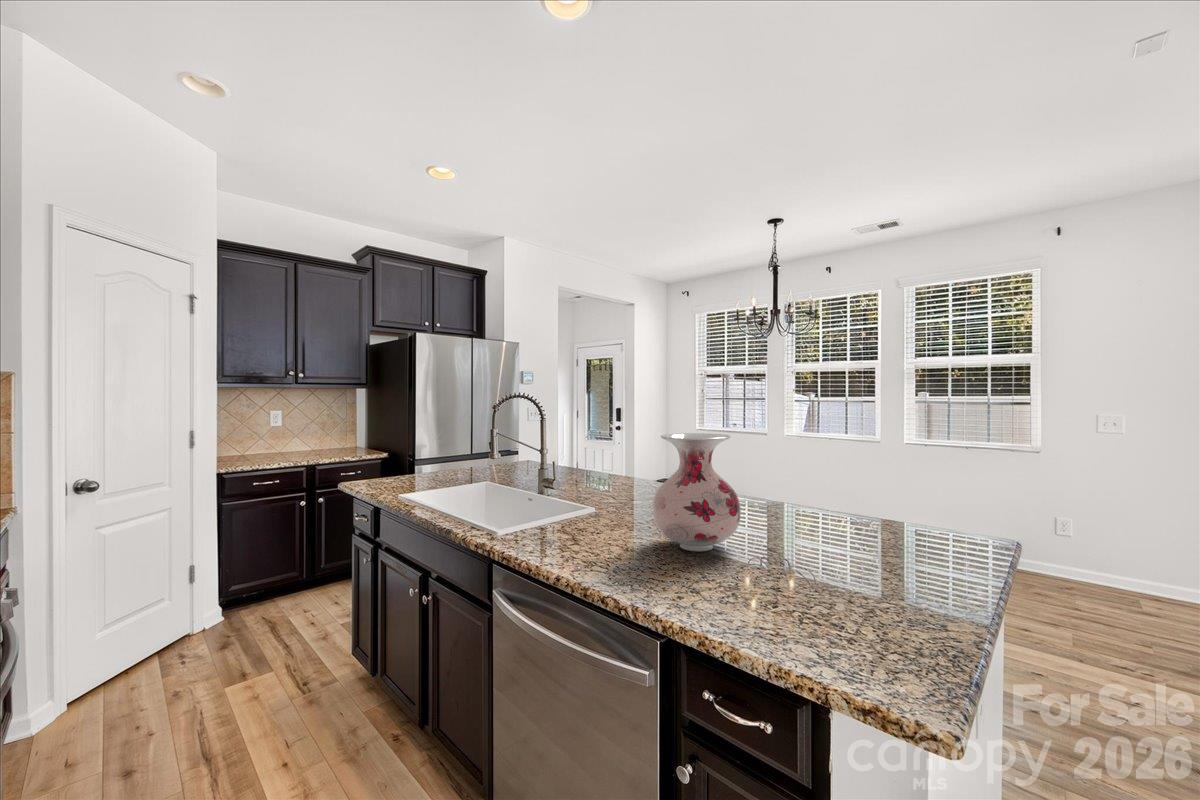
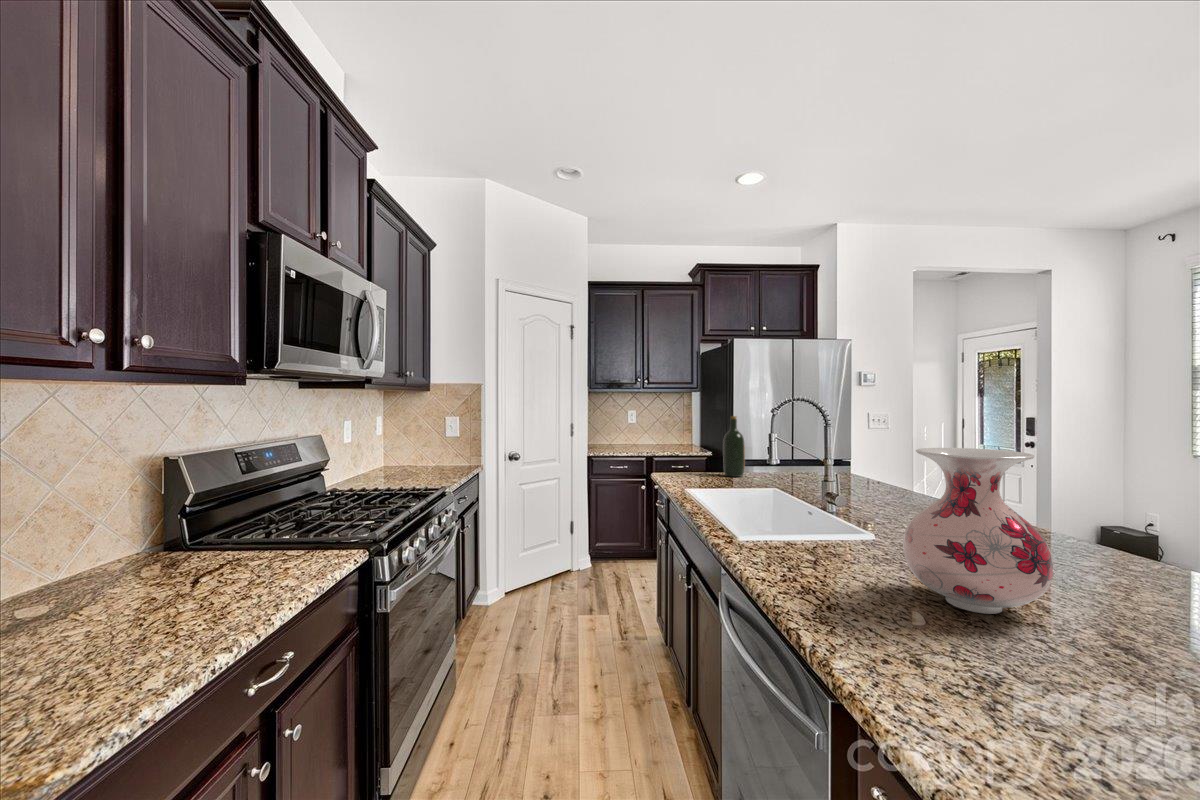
wine bottle: none [428,415,451,479] -> present [723,416,745,477]

